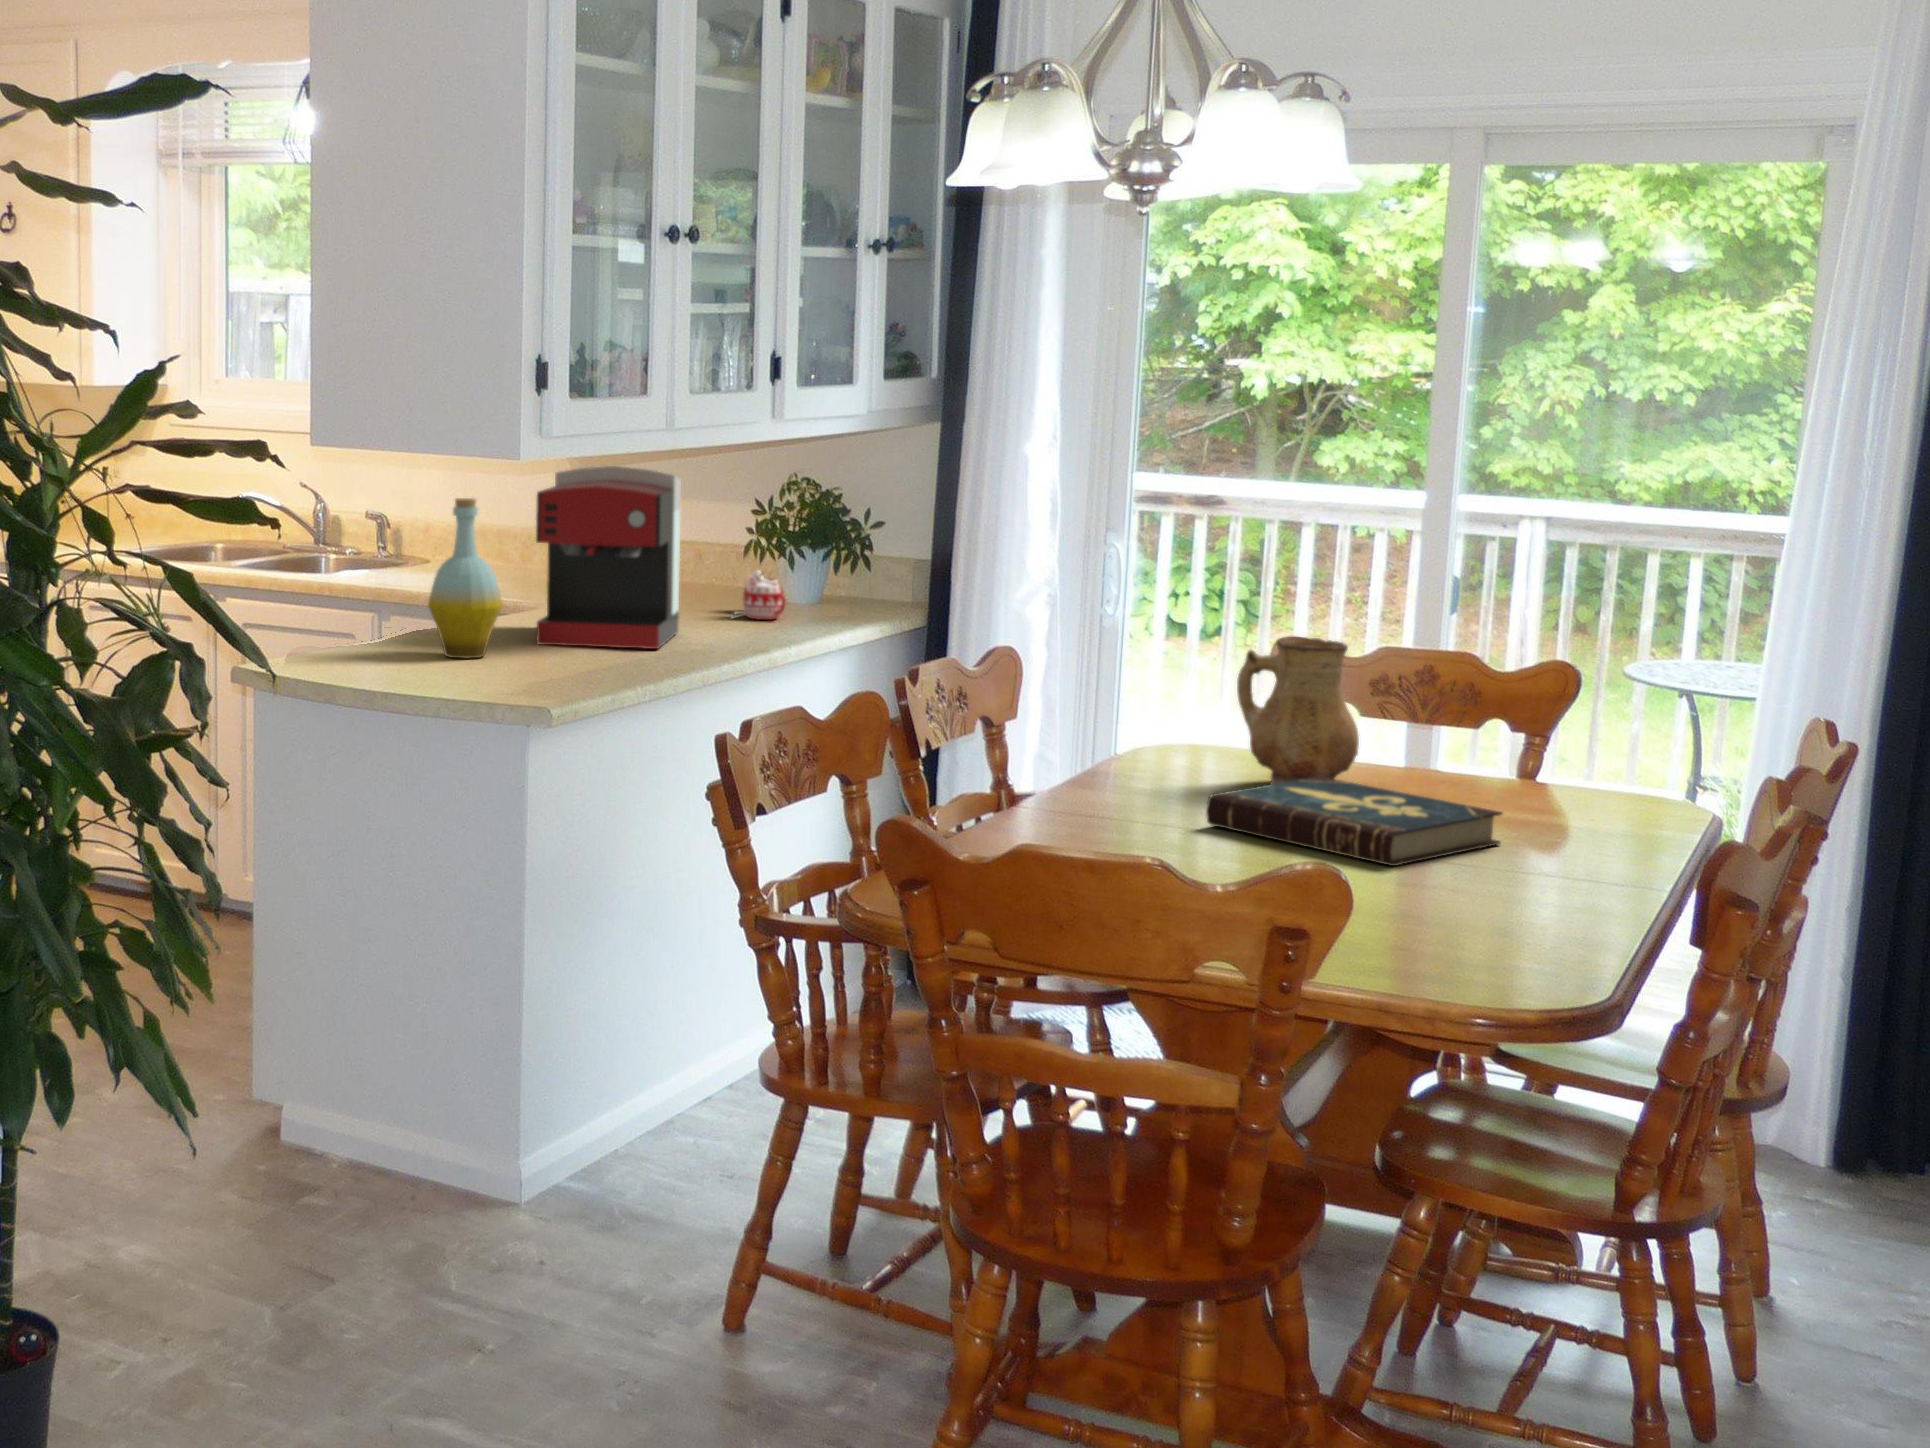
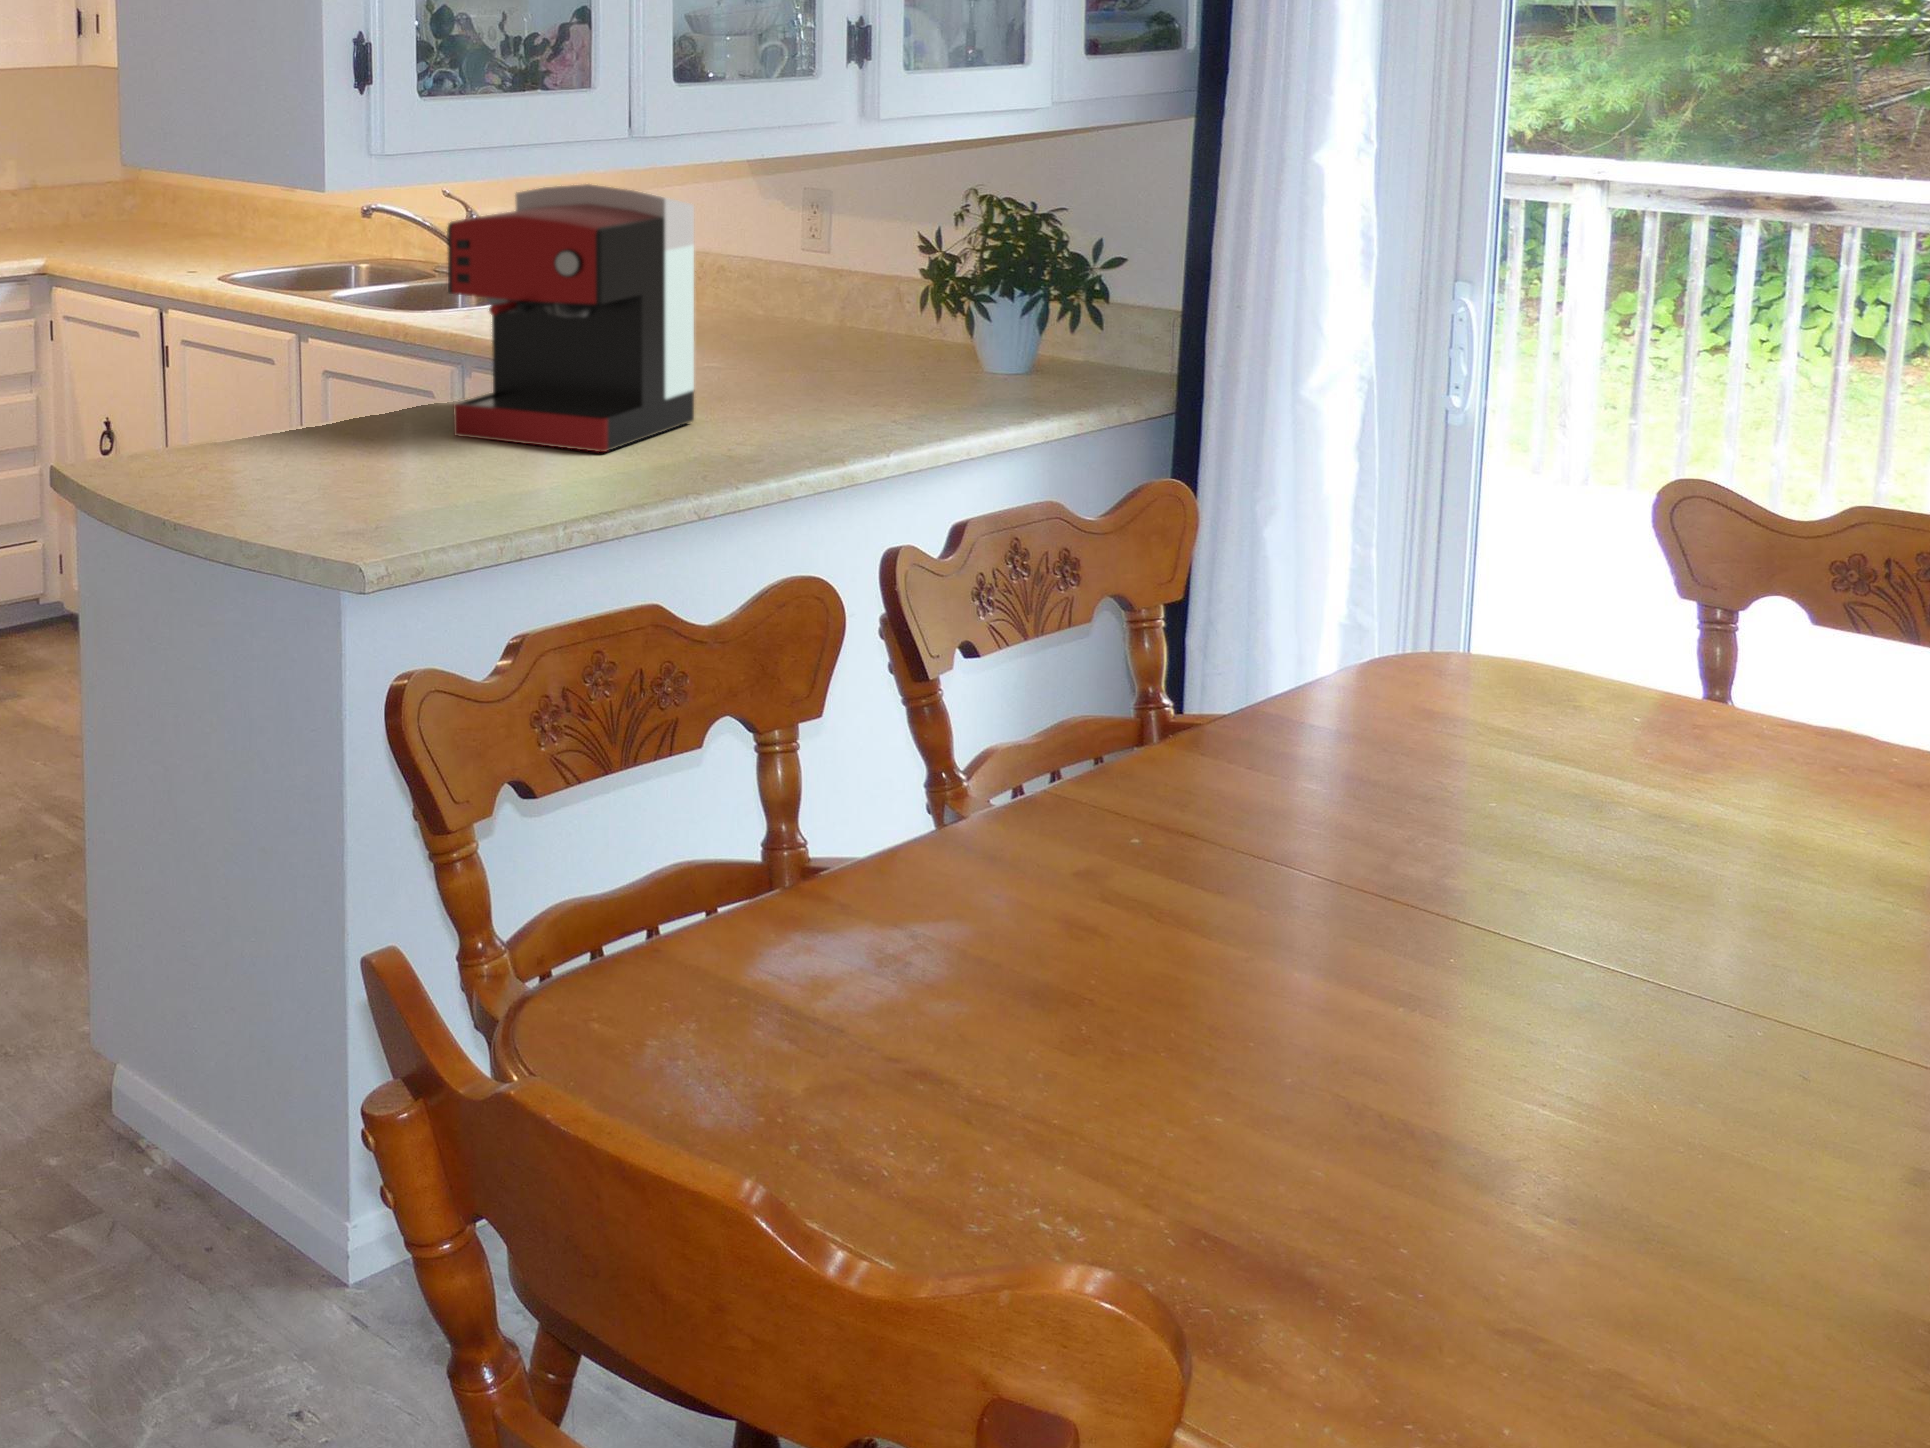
bottle: present [428,498,502,658] -> none [251,233,356,459]
mug: present [732,571,785,620] -> none [823,328,928,401]
ceramic pitcher: present [1237,637,1359,784] -> none [1374,525,1610,832]
book: present [1206,777,1502,866] -> none [1167,820,1804,1112]

